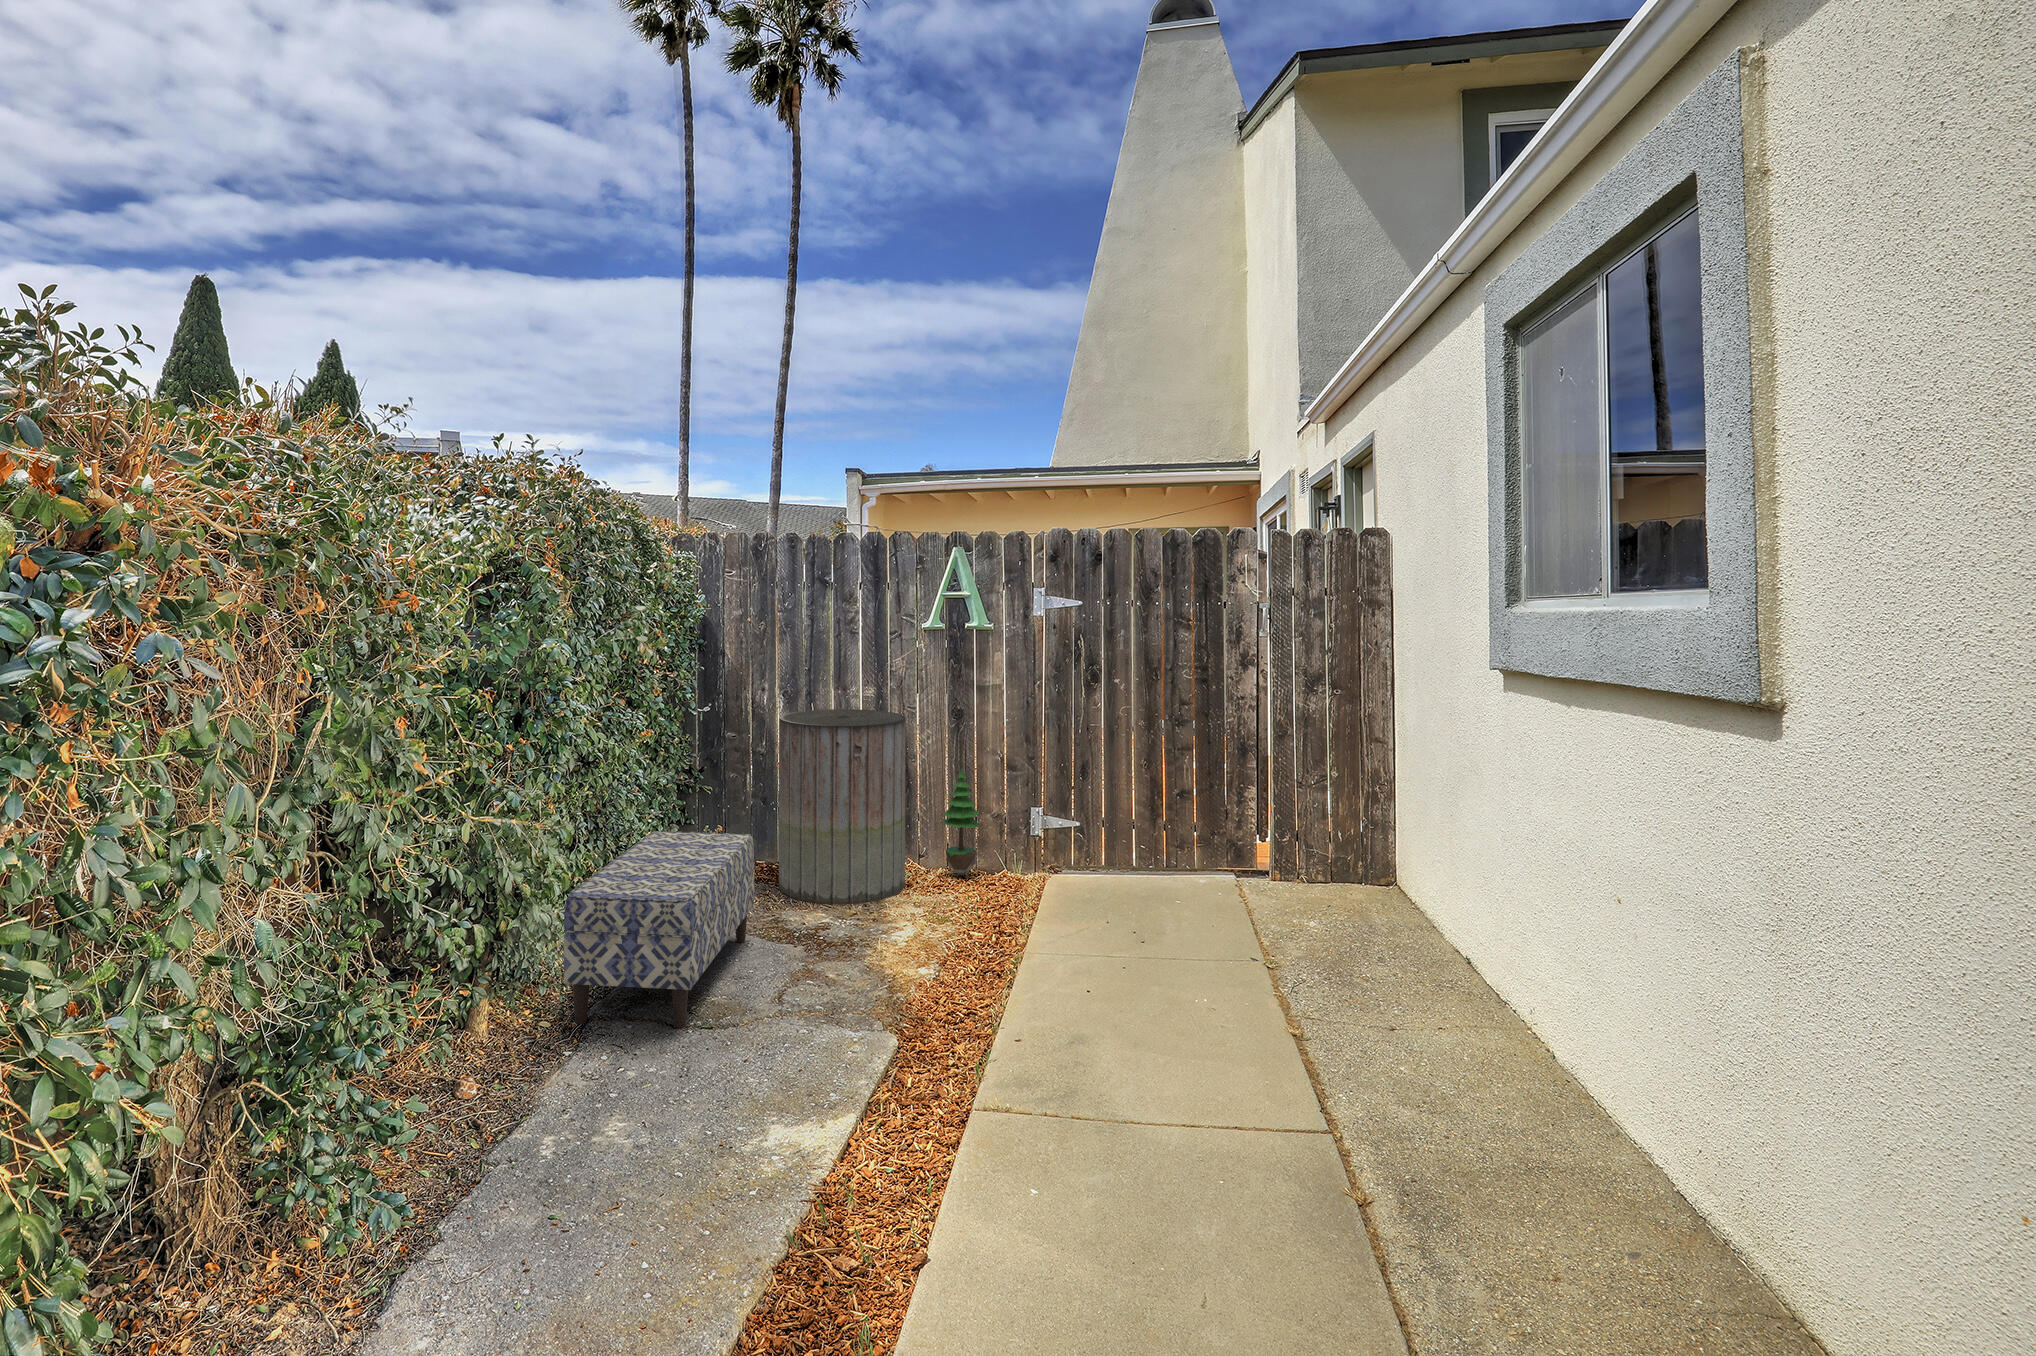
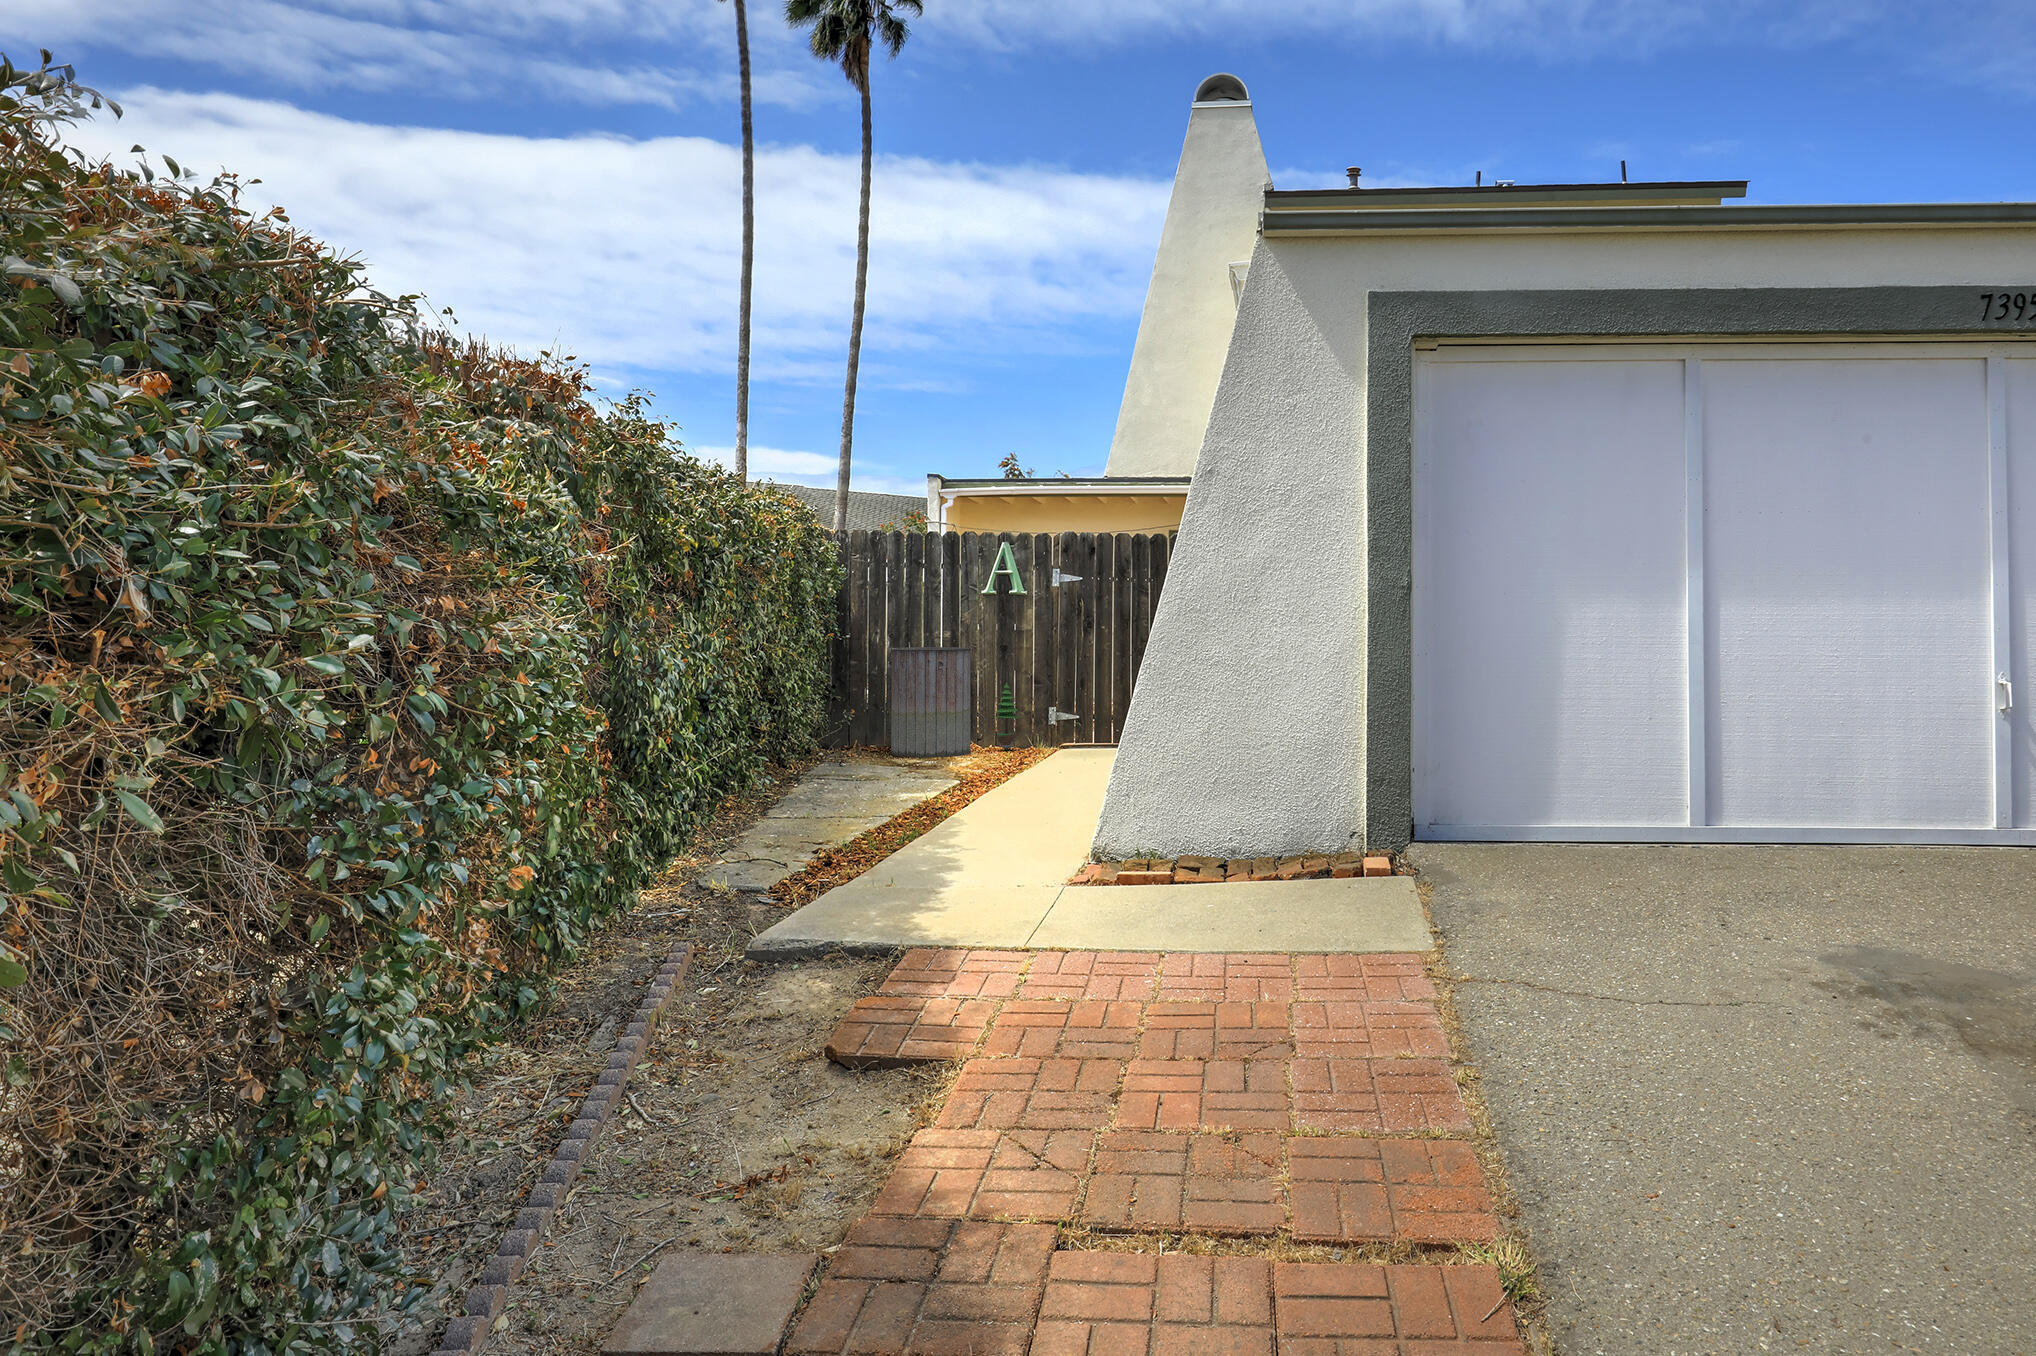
bench: present [563,831,754,1029] -> none [797,705,883,778]

